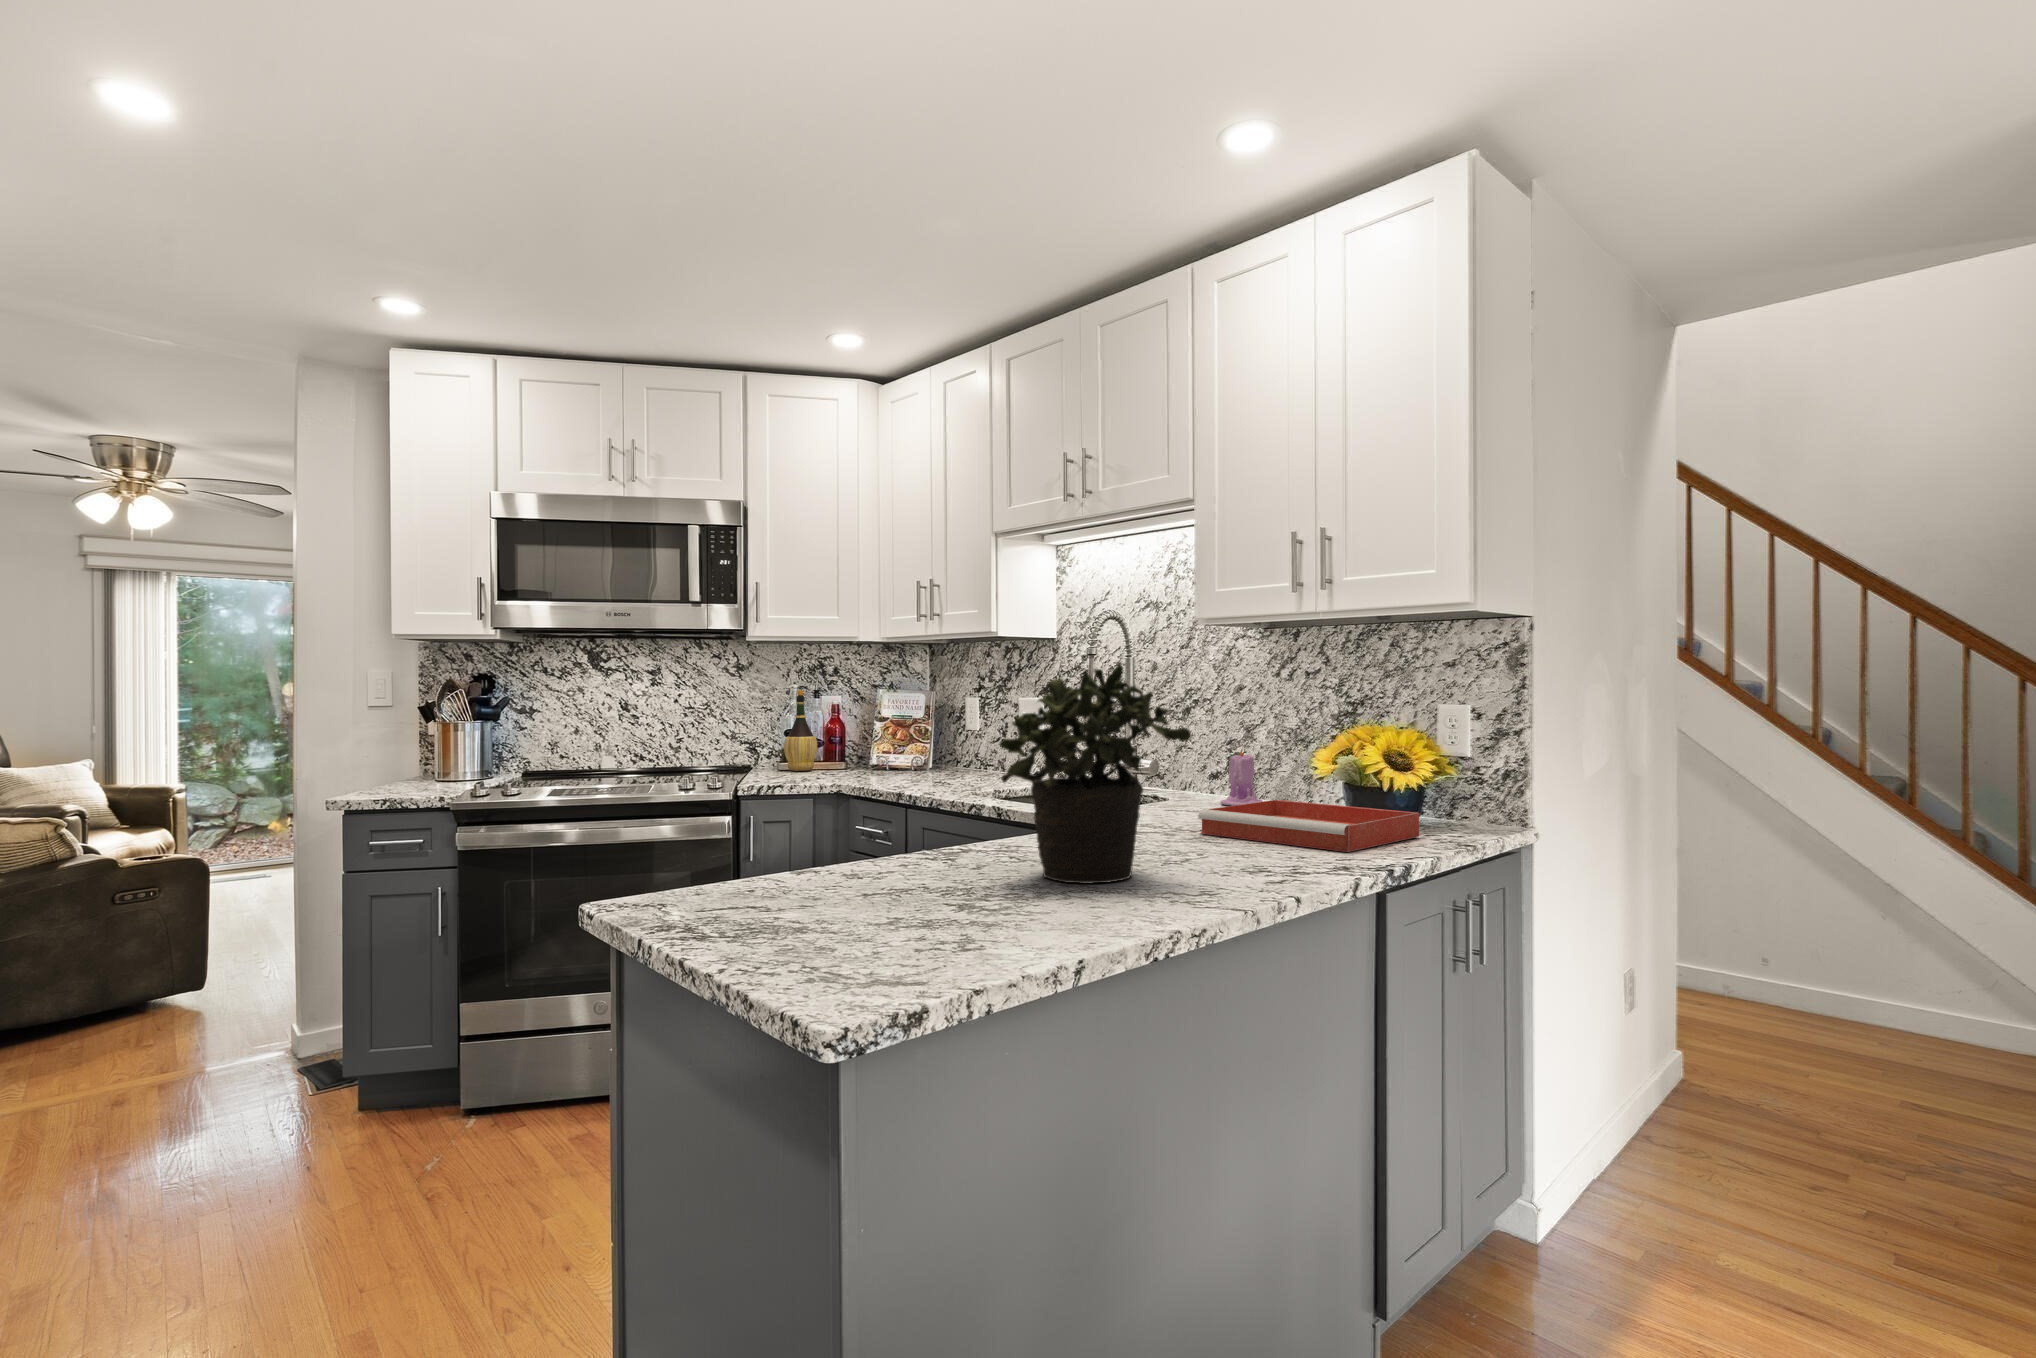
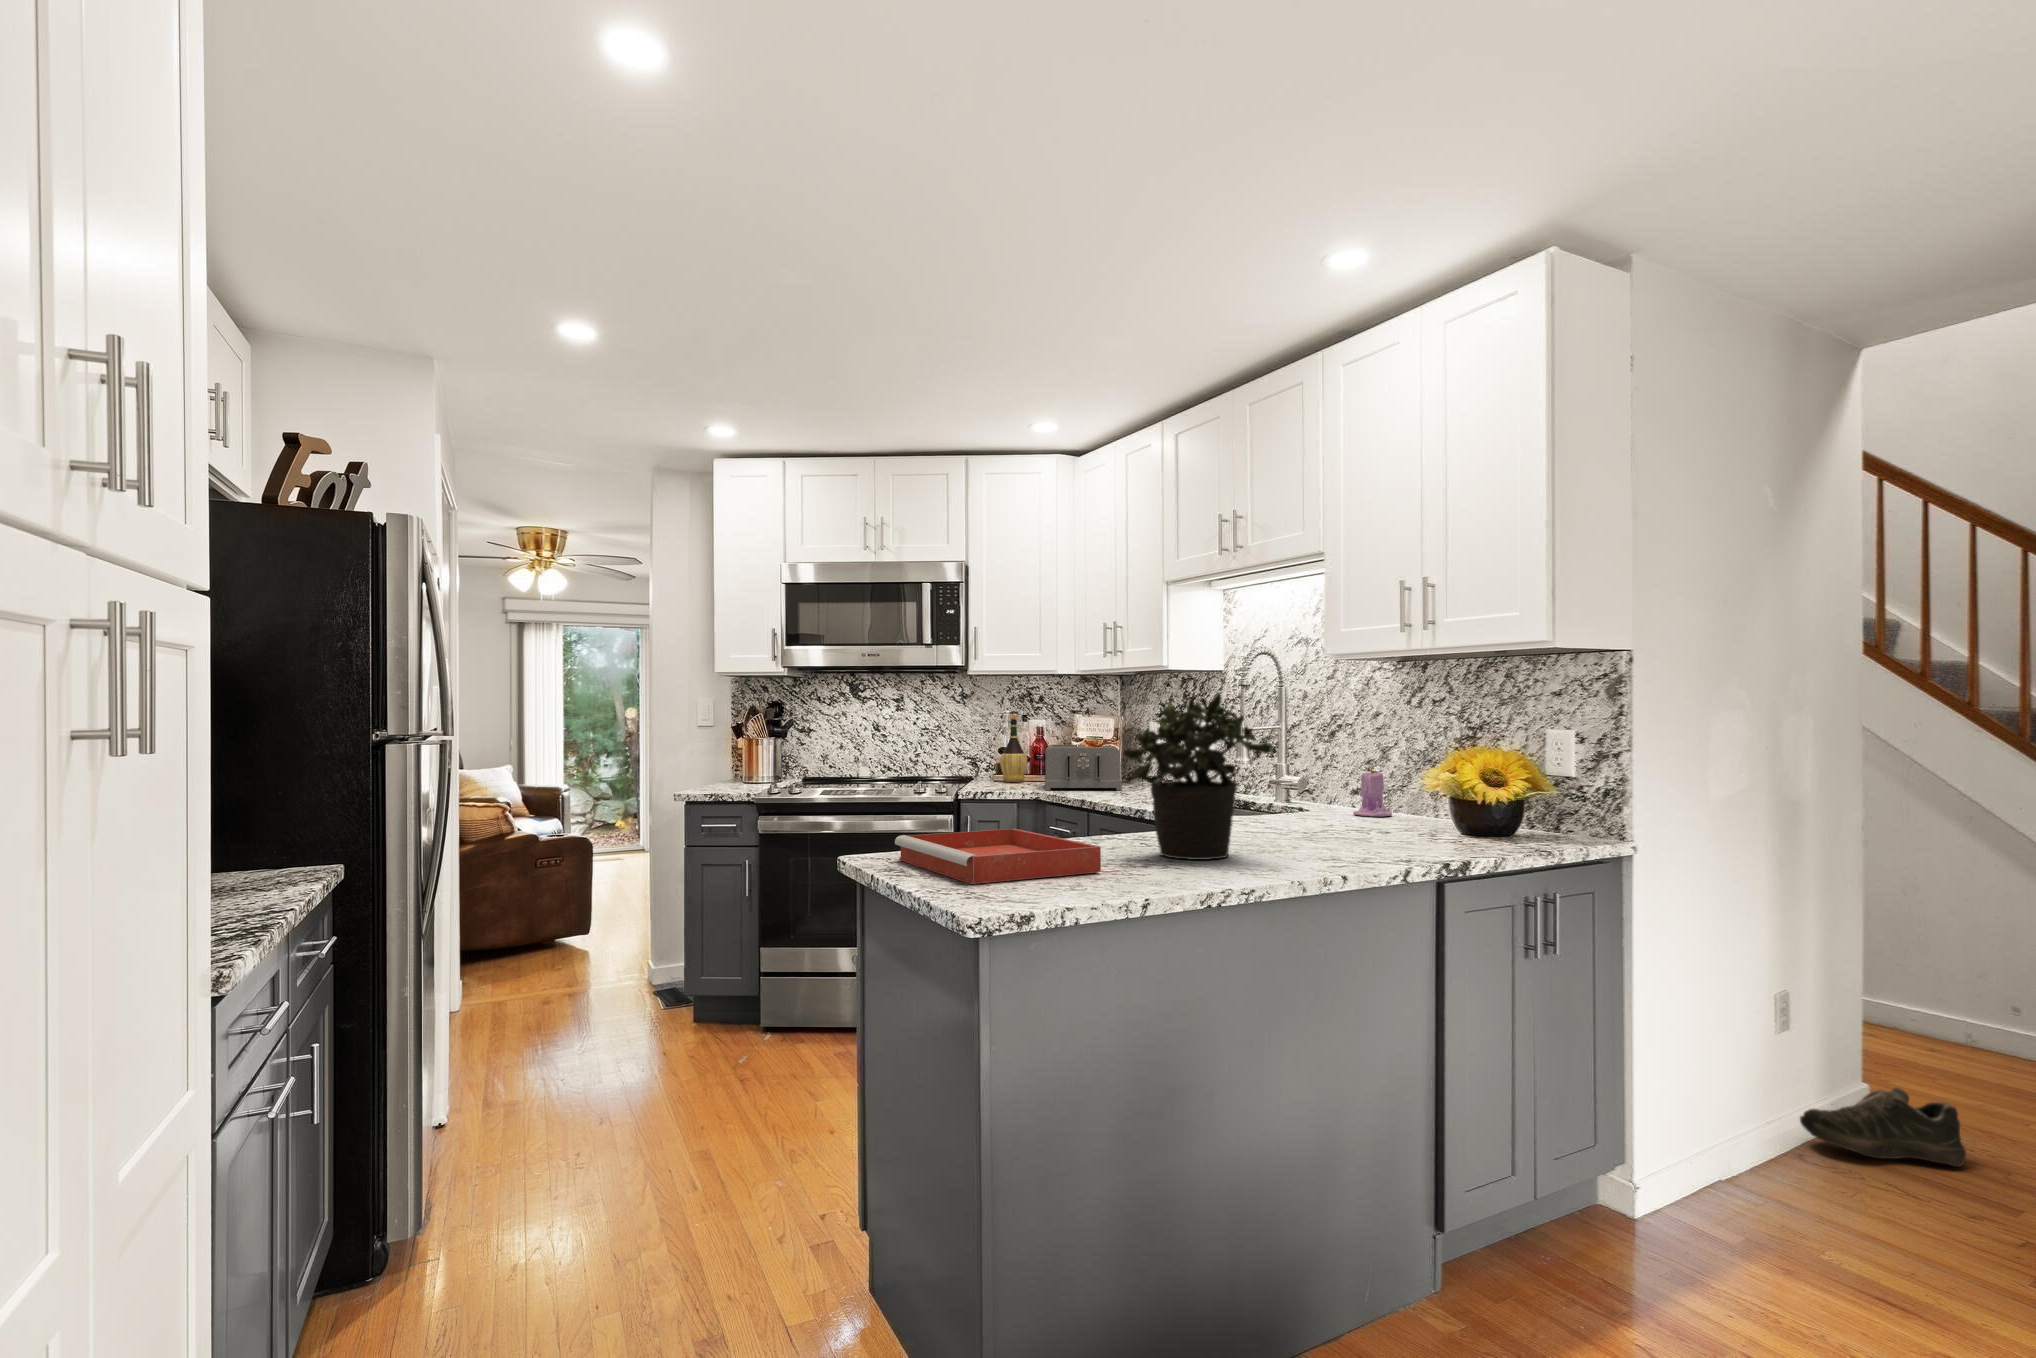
toaster: none [840,725,936,781] -> present [1045,745,1122,790]
tray: present [1198,800,1419,852] -> present [895,829,1101,884]
shoe: none [1656,1066,1804,1142] -> present [1800,1088,1966,1167]

